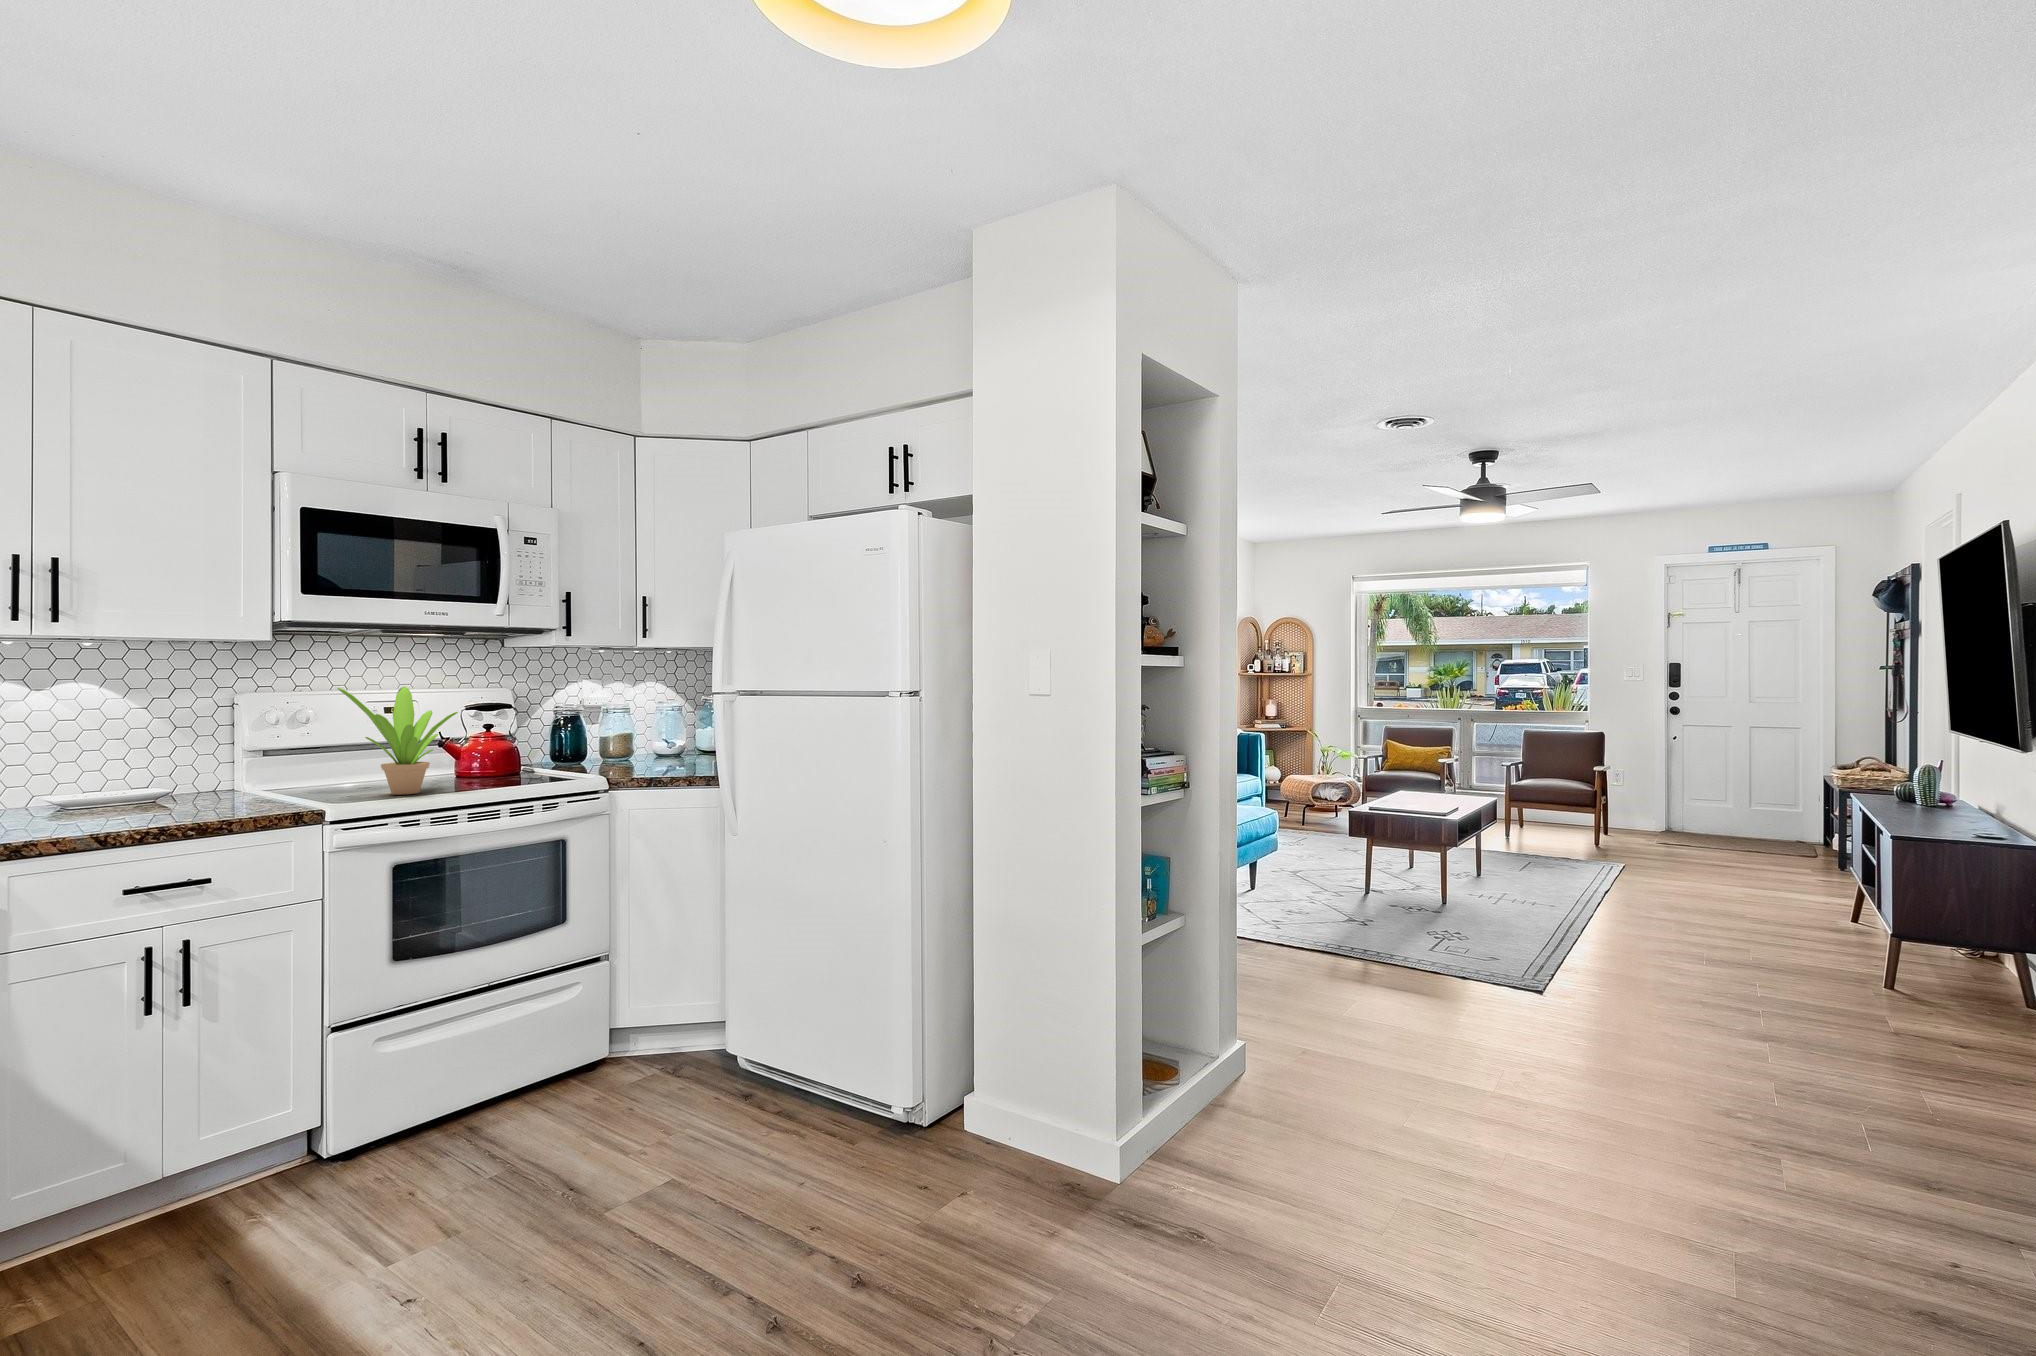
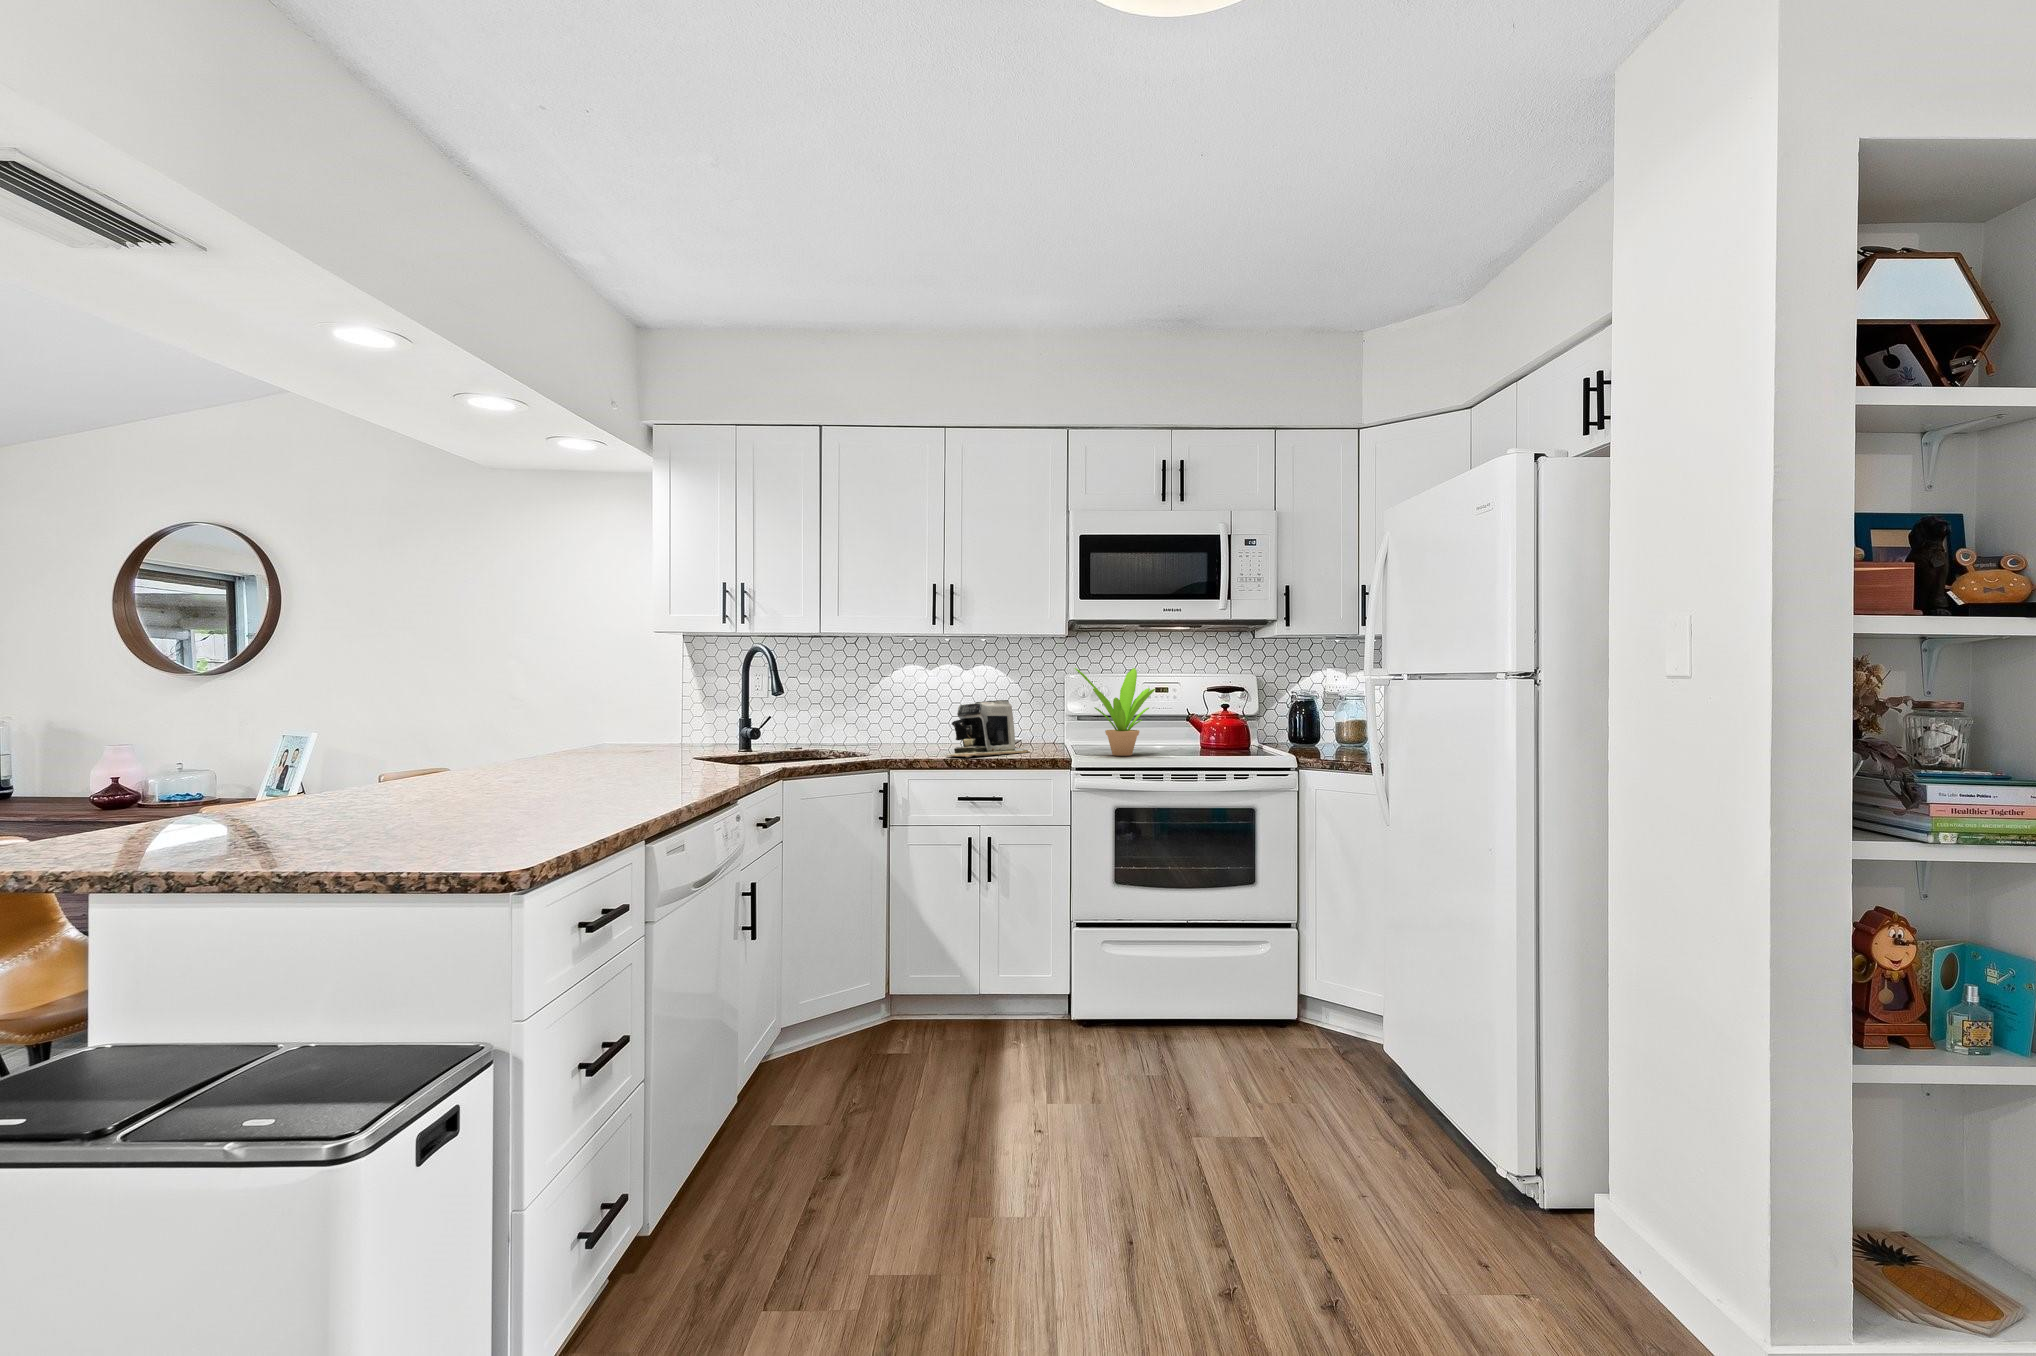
coffee maker: none [113,733,252,819] -> present [948,700,1029,757]

